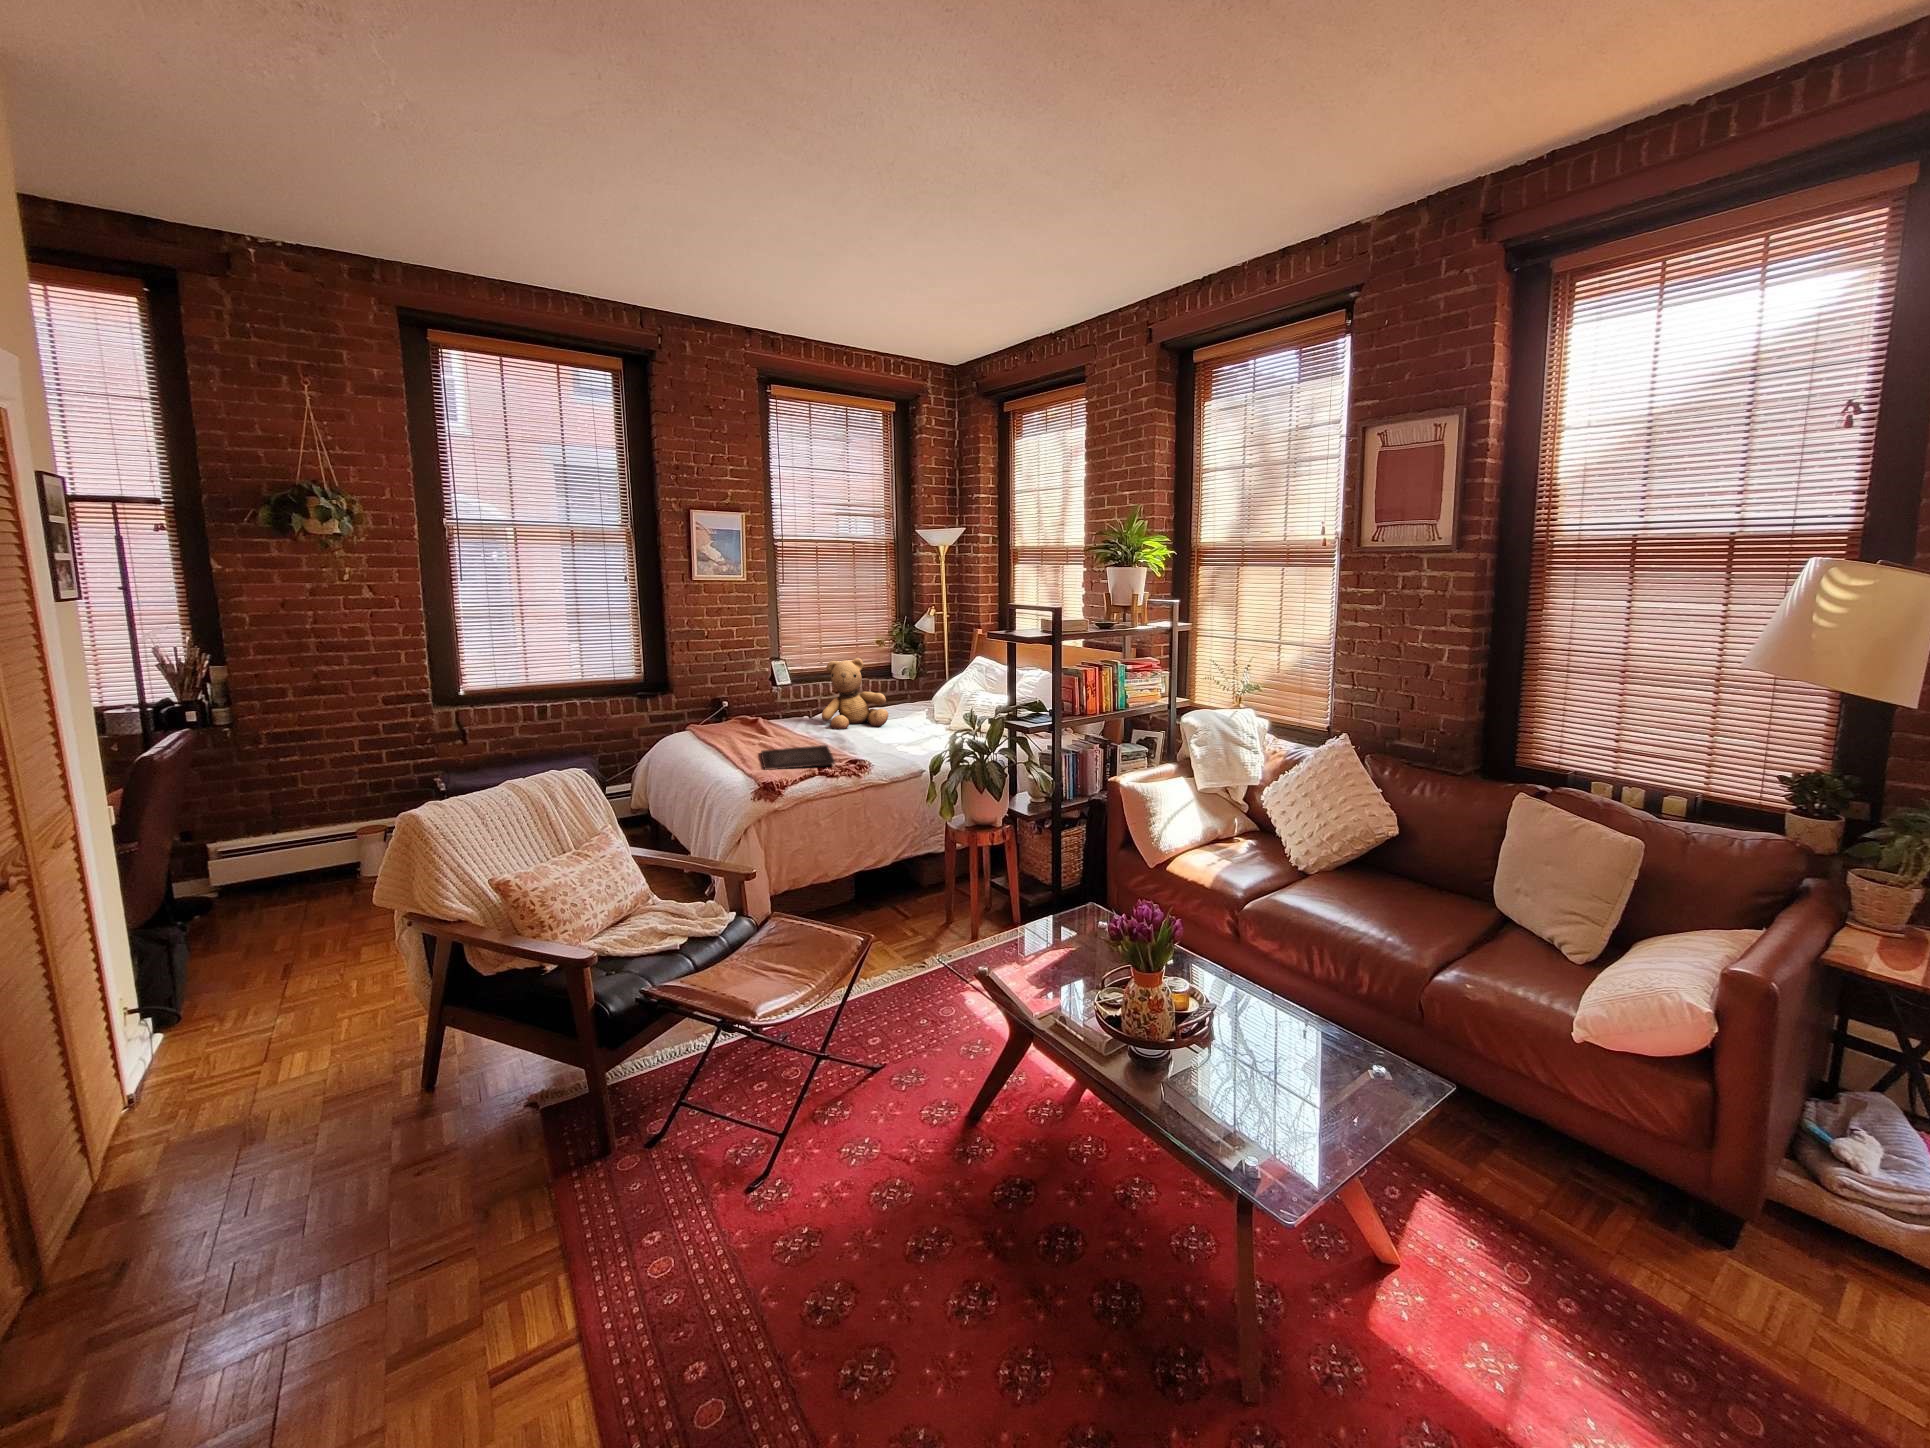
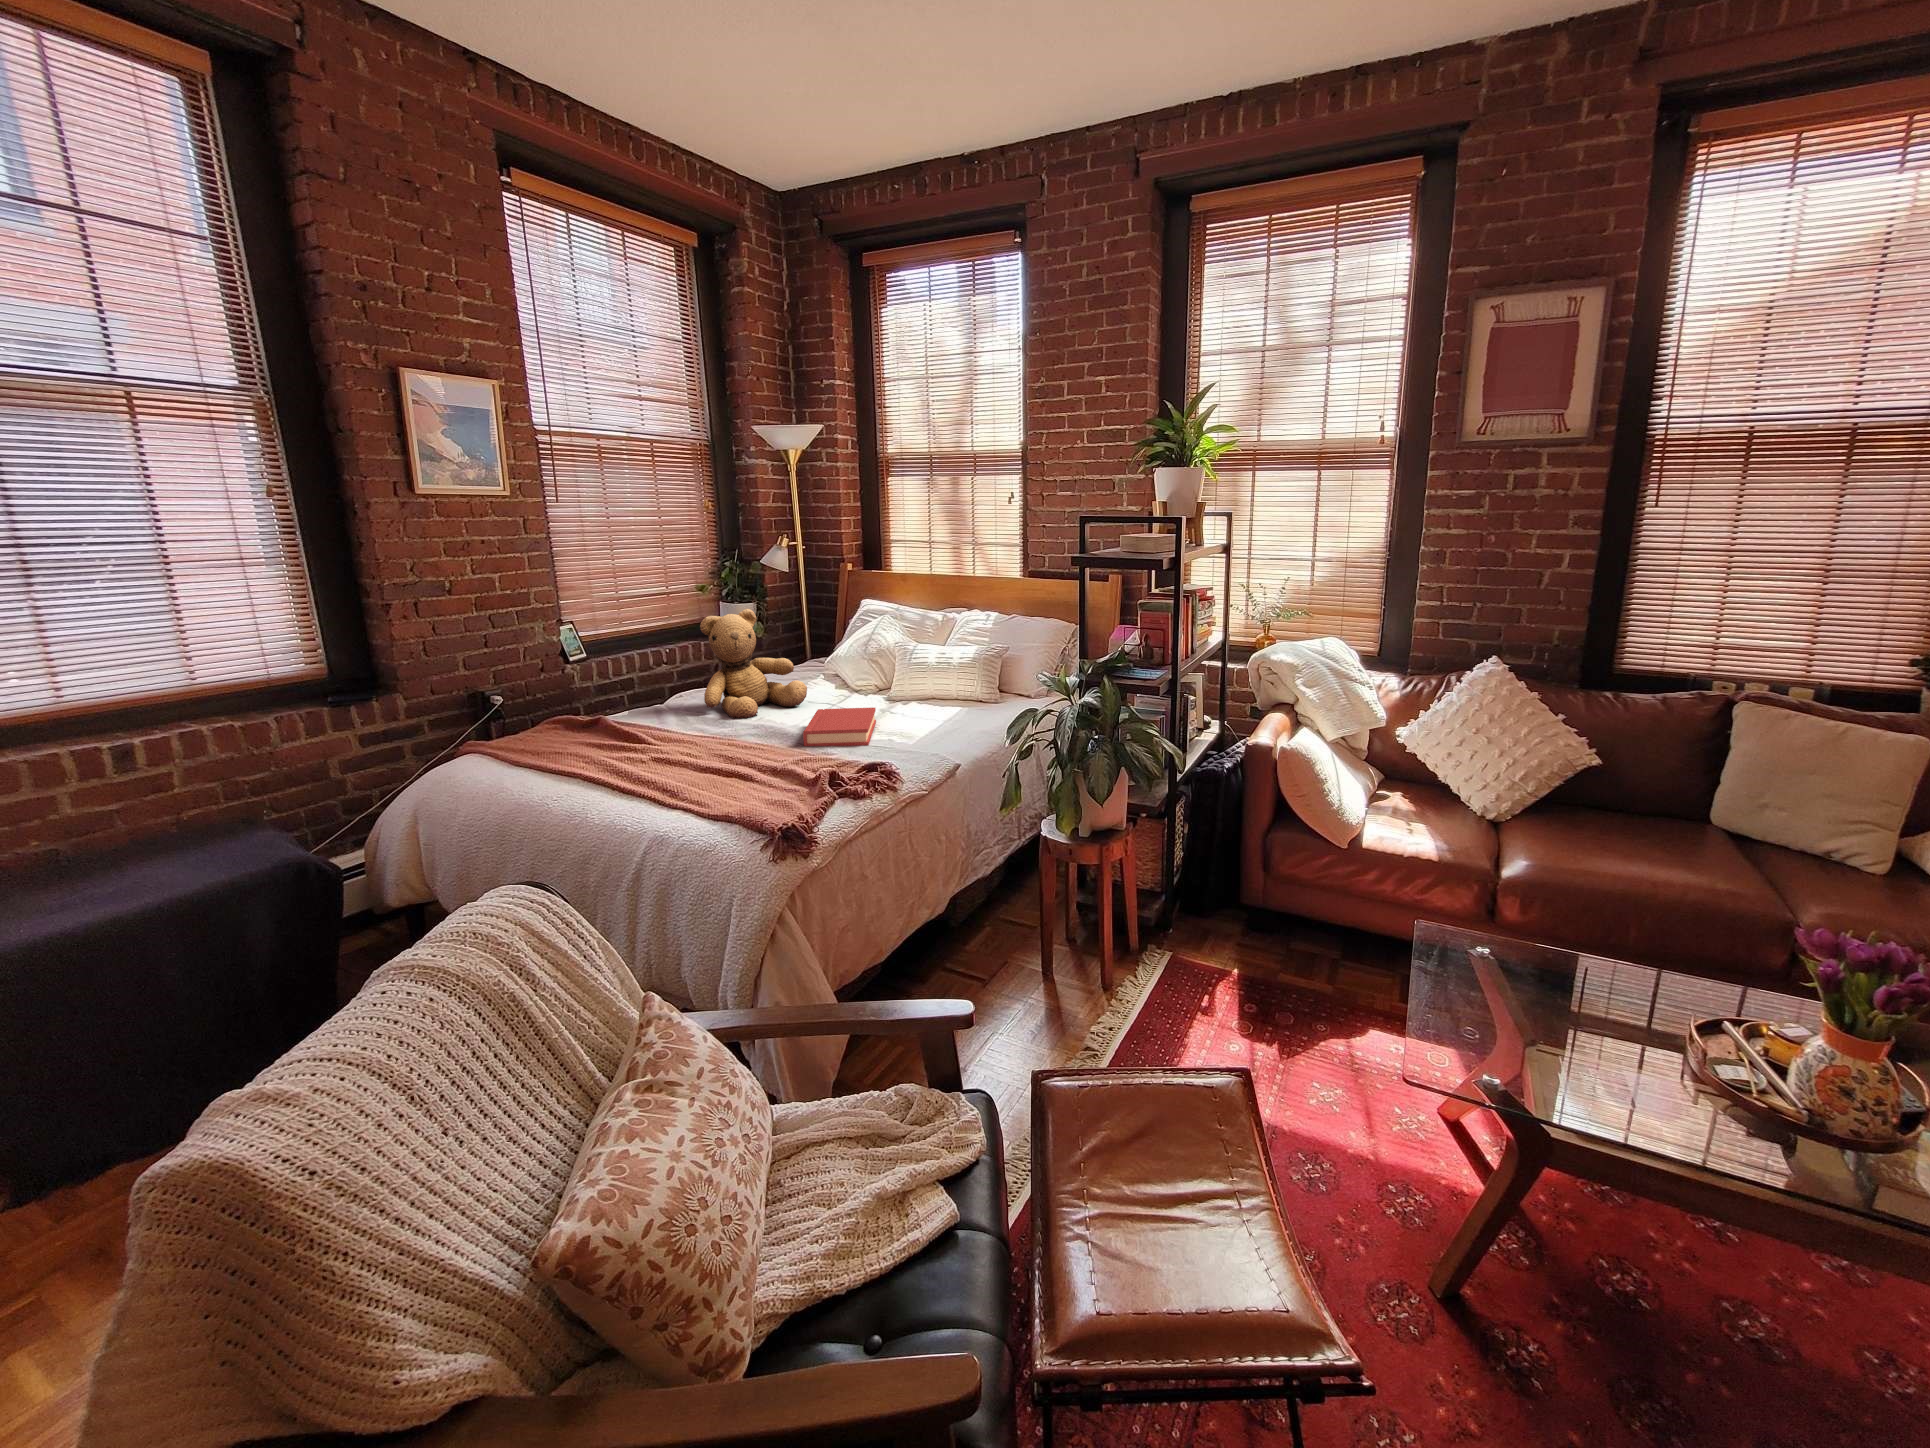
hardback book: none [840,727,905,752] -> present [803,708,876,746]
tray: present [761,745,835,770] -> none [702,746,862,805]

